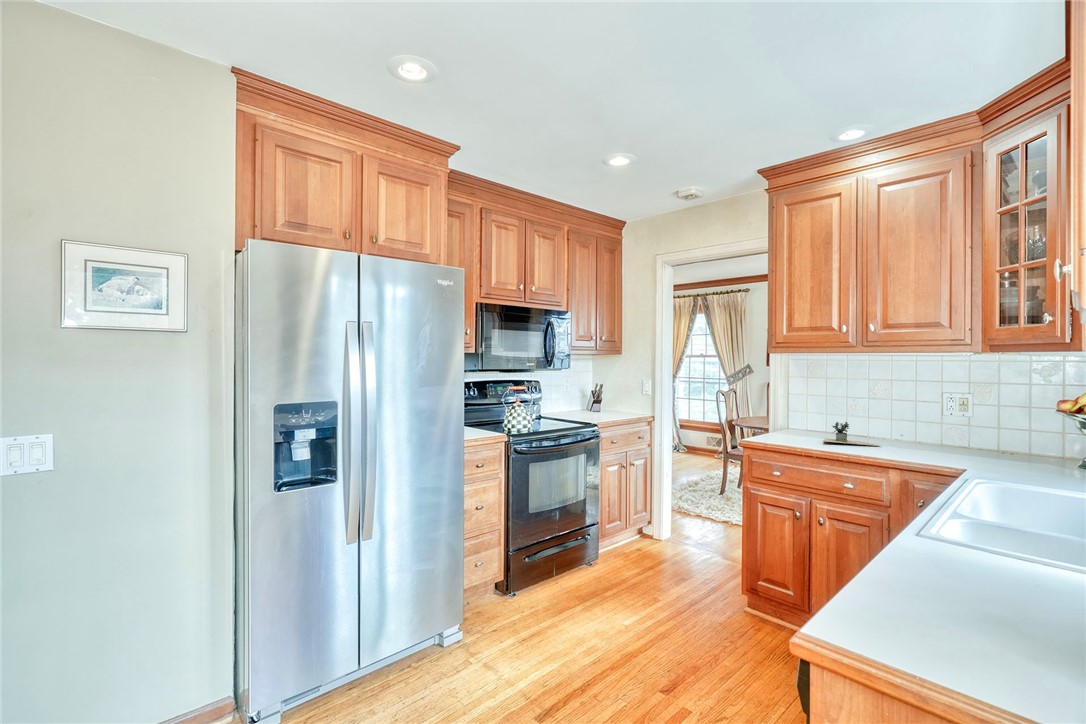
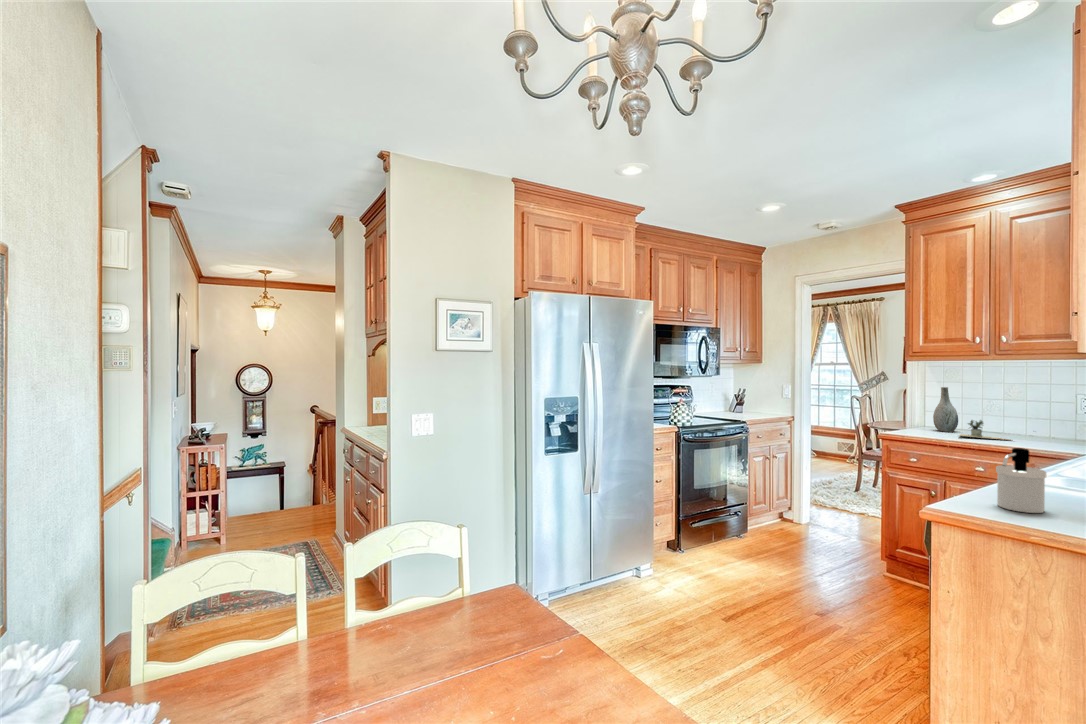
vase: none [796,383,822,435] -> present [933,387,958,432]
soap dispenser: none [896,492,973,605] -> present [996,448,1046,513]

